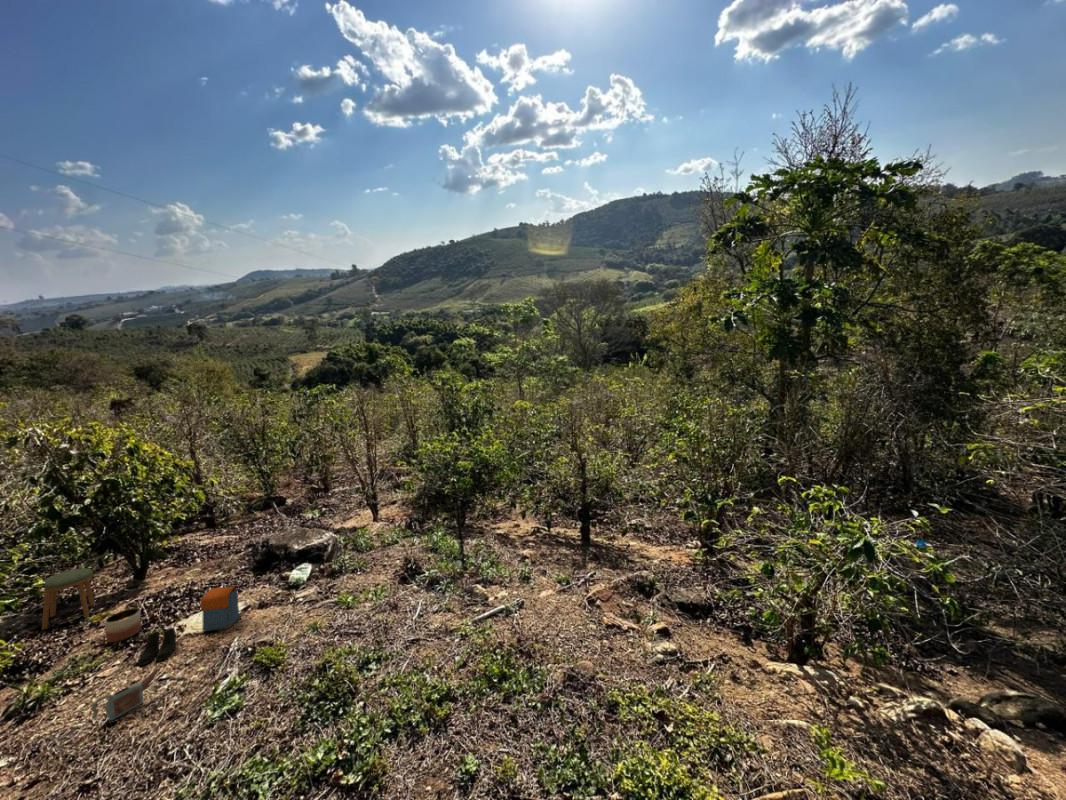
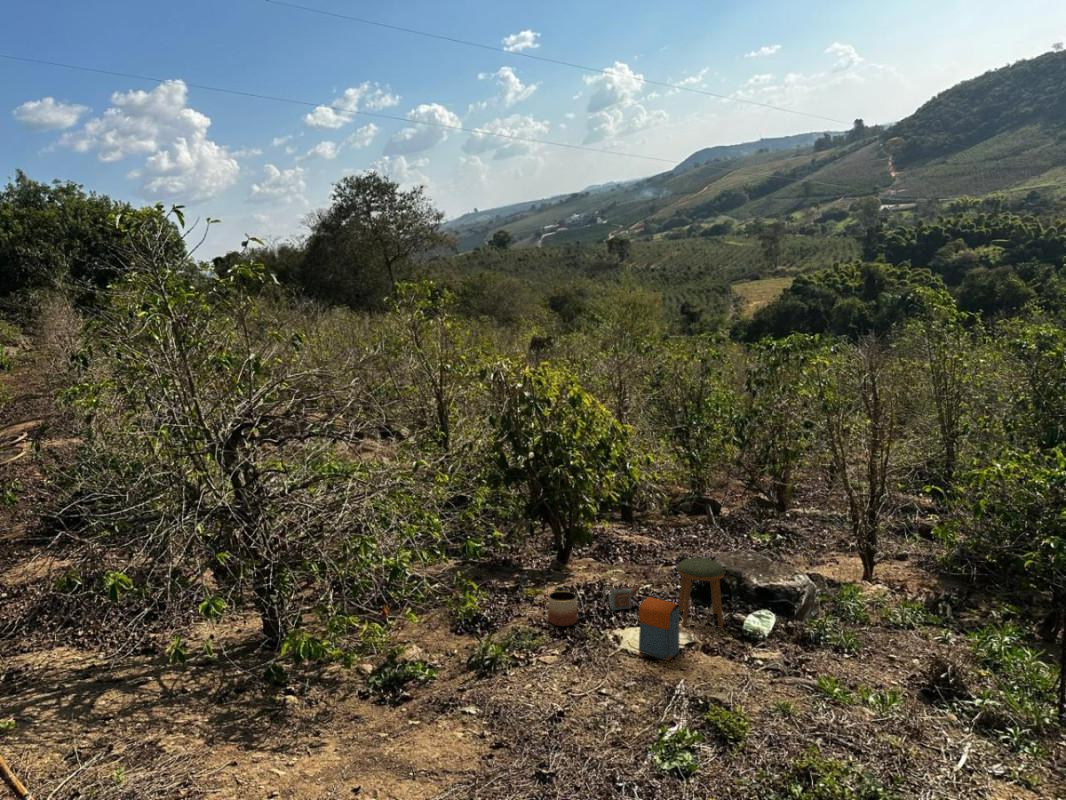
stool: present [42,568,95,630] -> present [678,558,724,628]
boots: present [139,628,176,666] -> none [578,628,613,667]
watering can: present [91,669,159,721] -> present [602,584,642,610]

